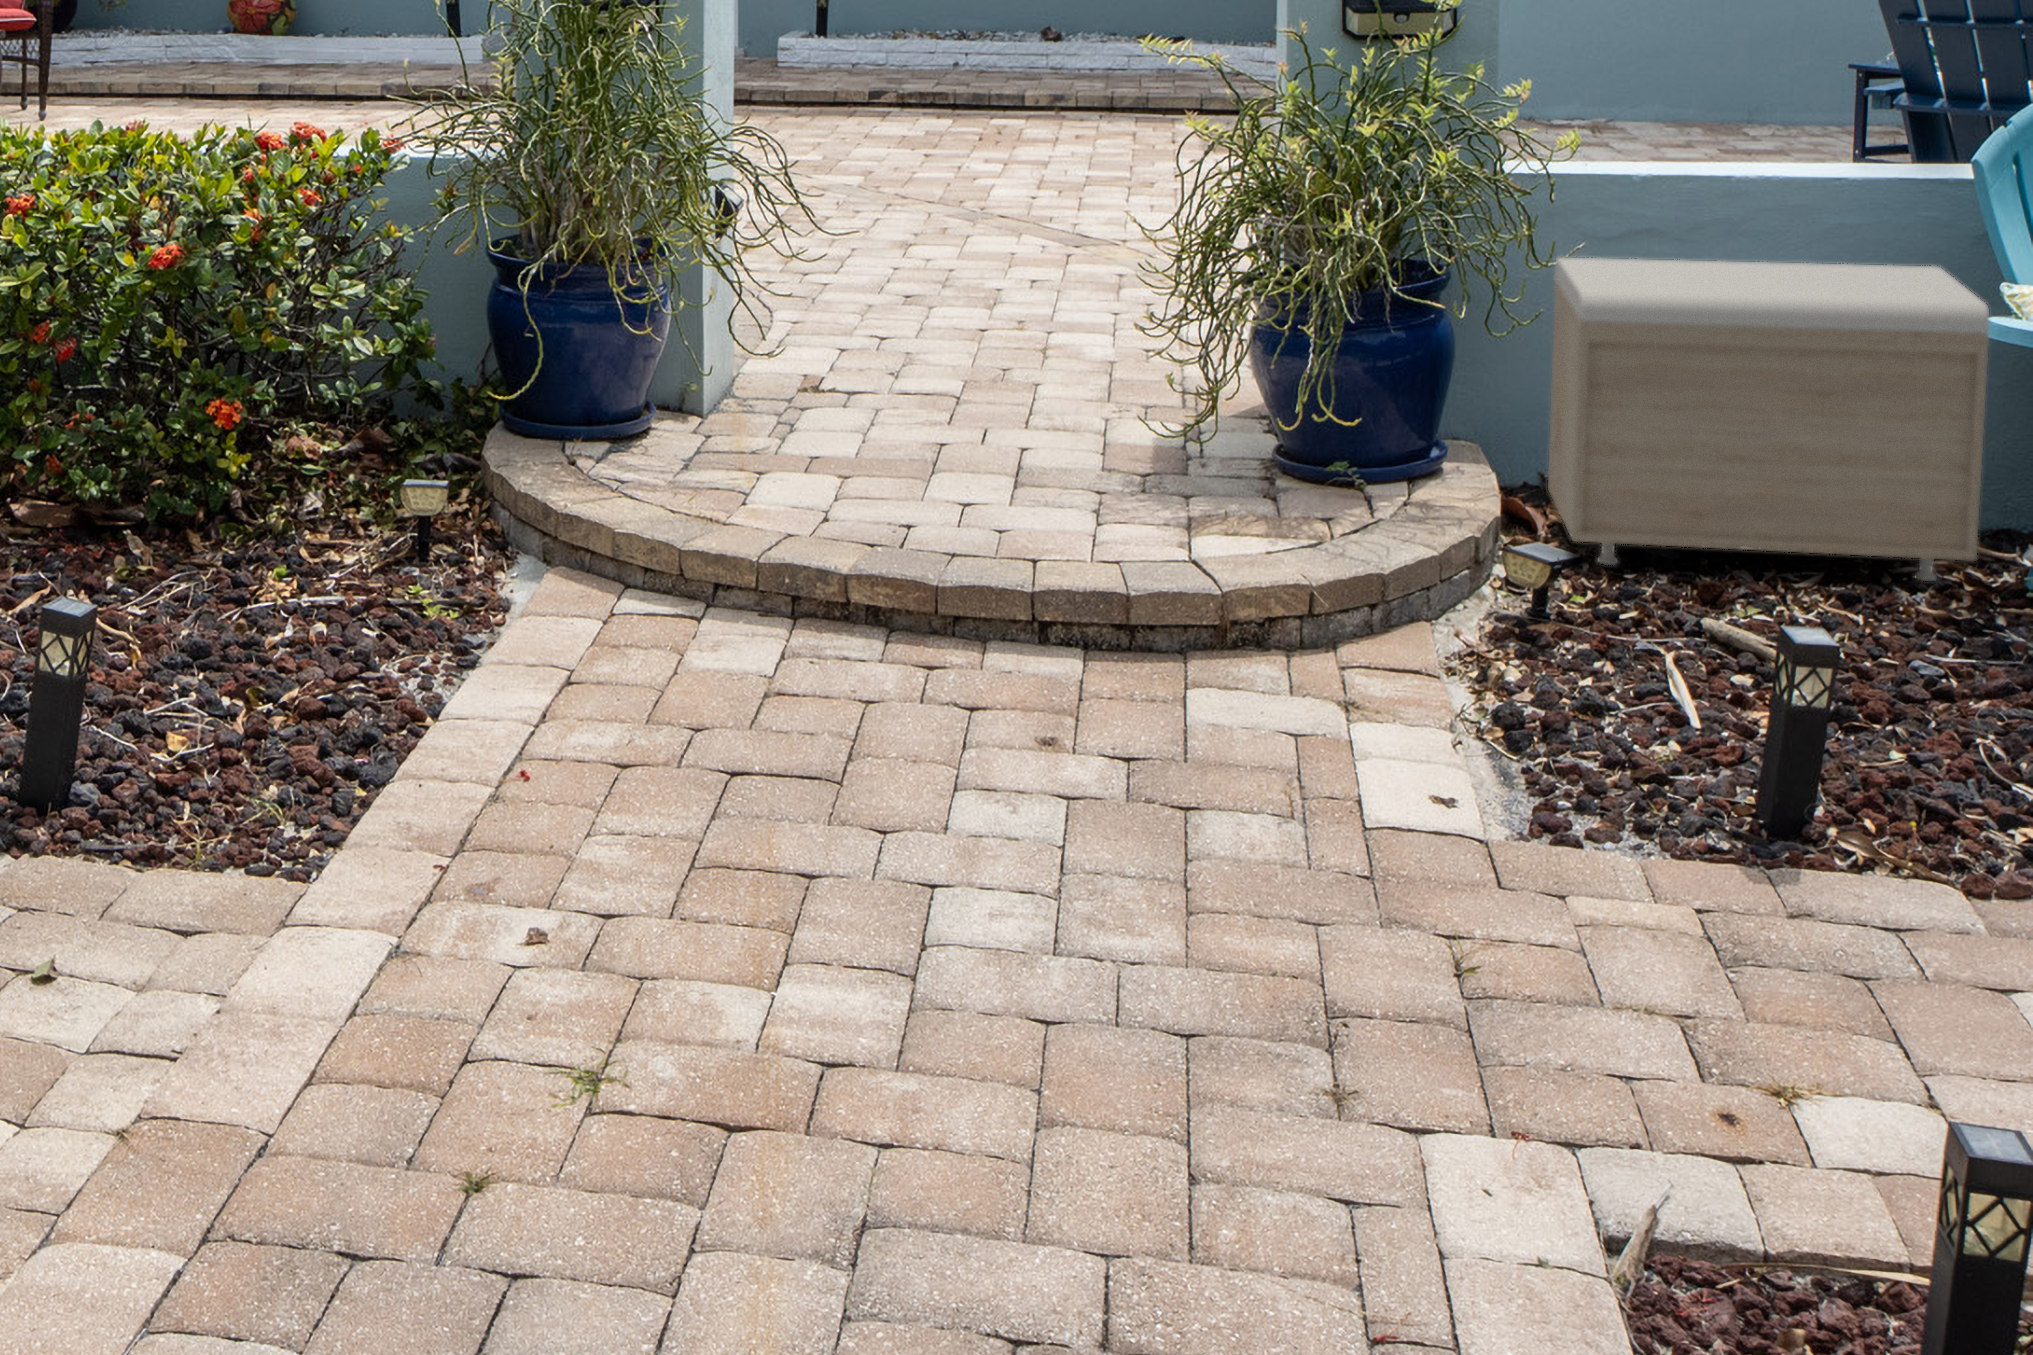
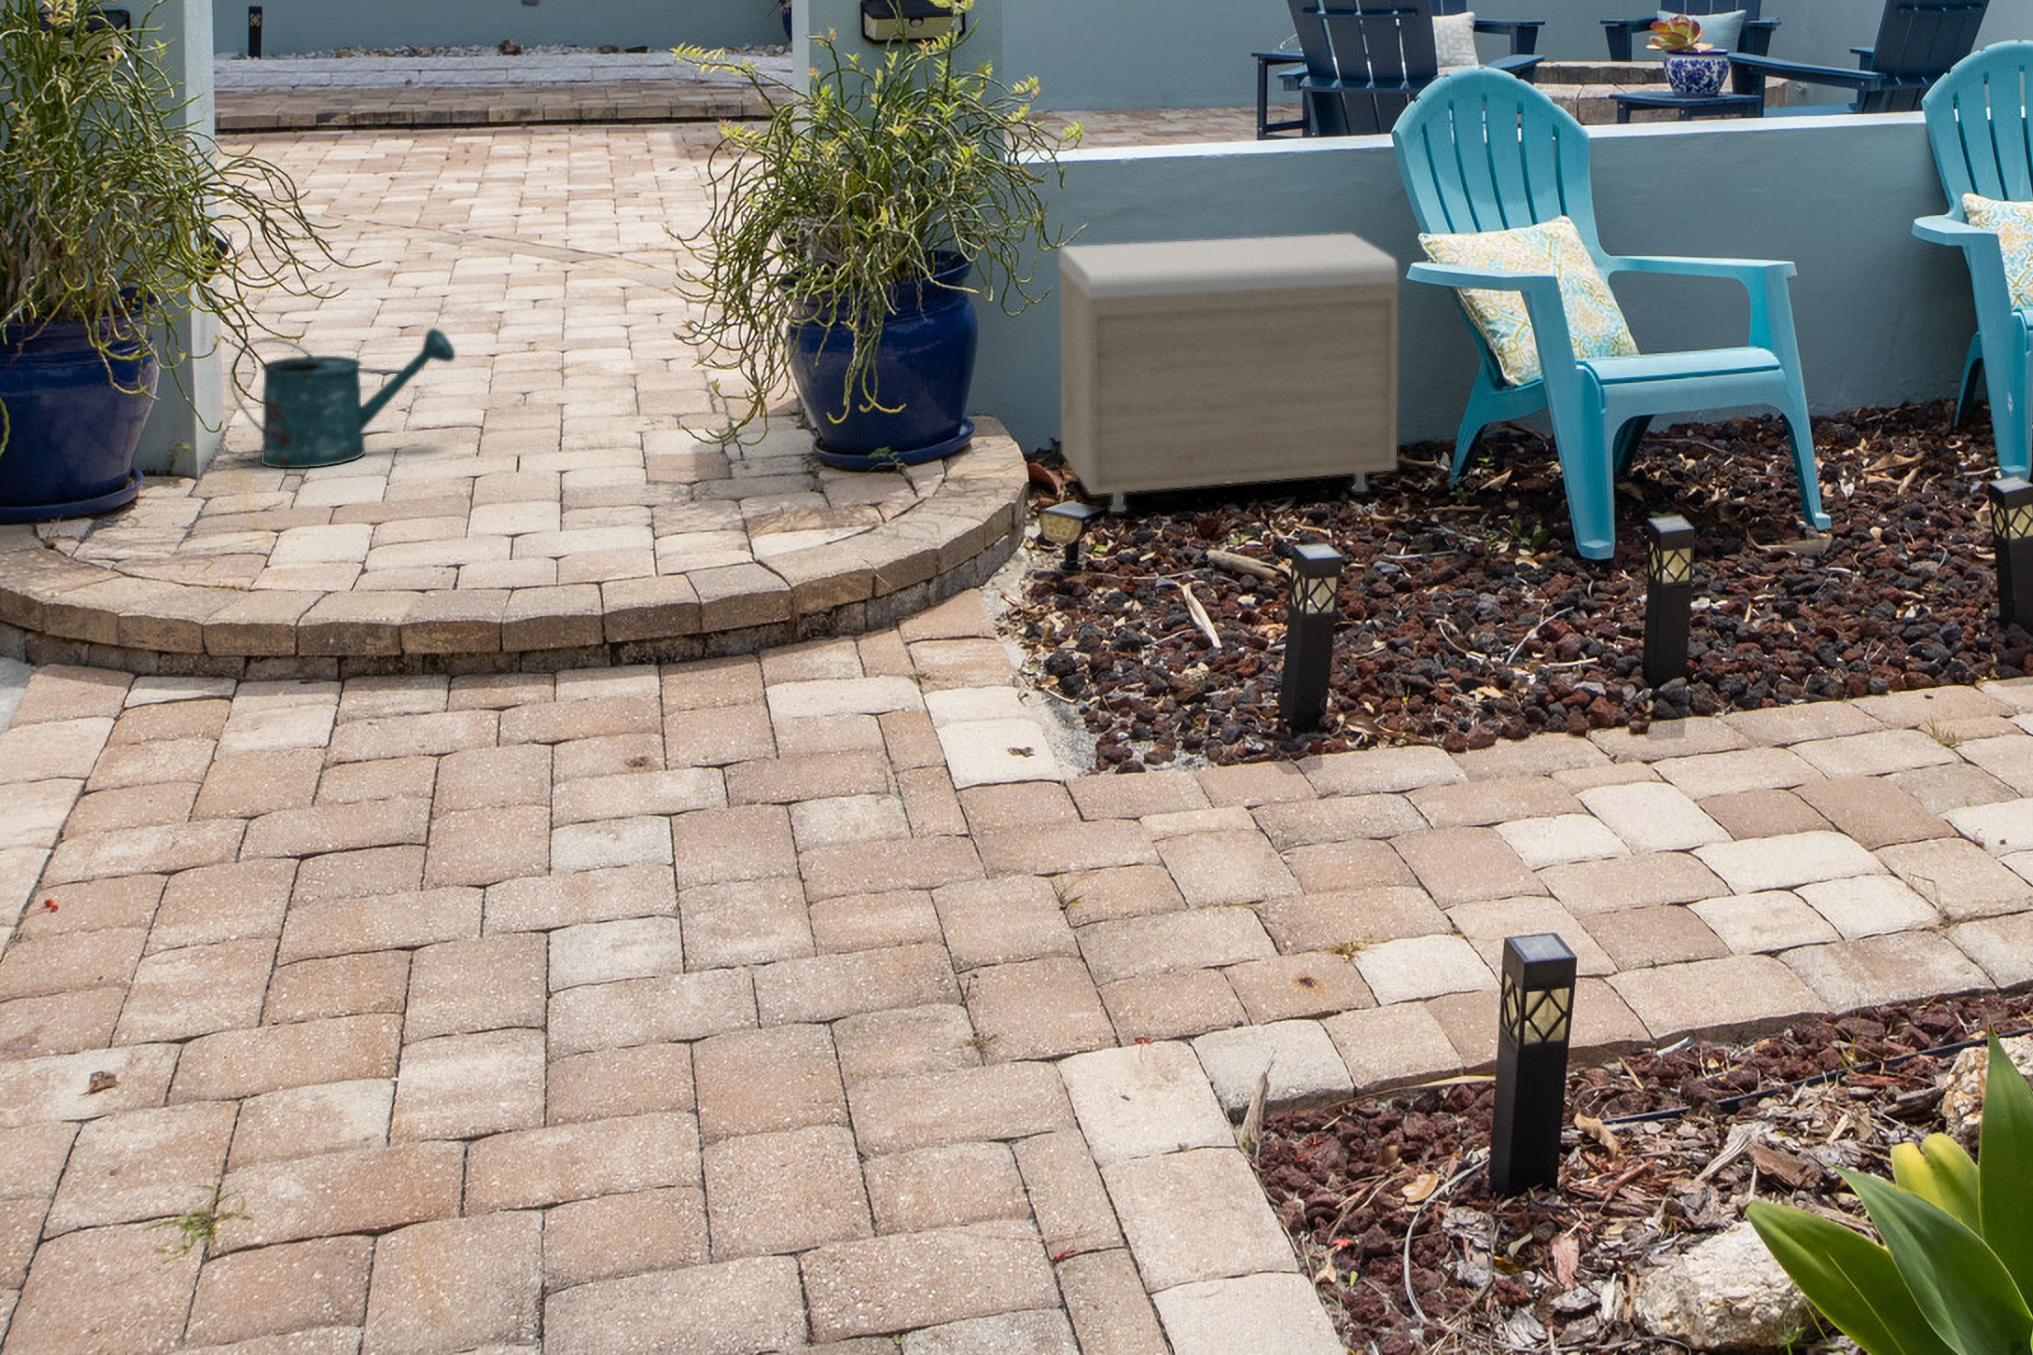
watering can: none [716,290,914,416] -> present [230,329,455,468]

